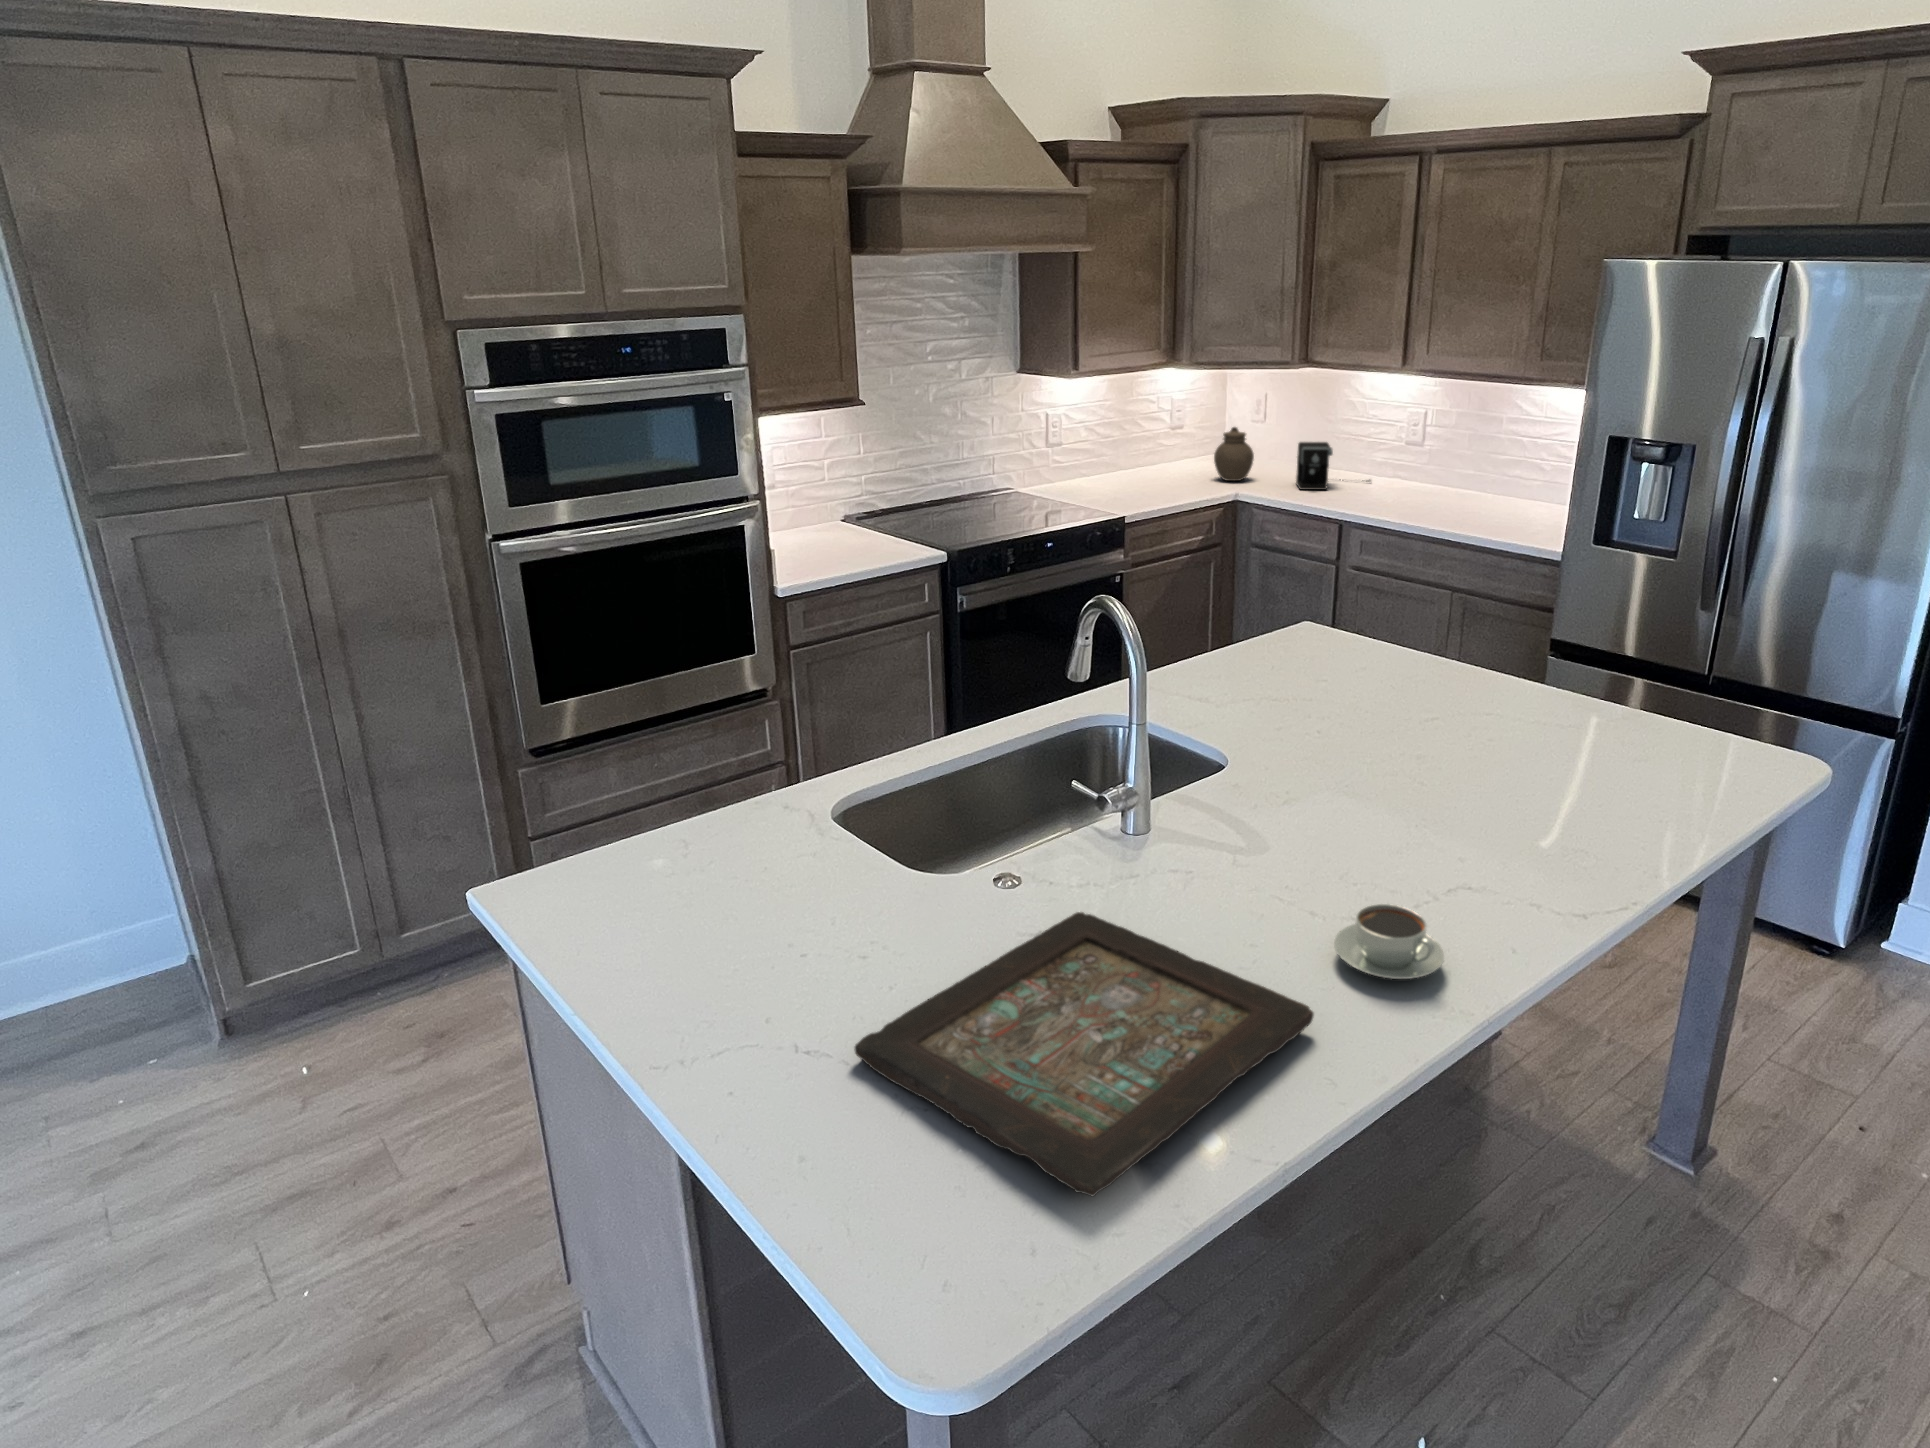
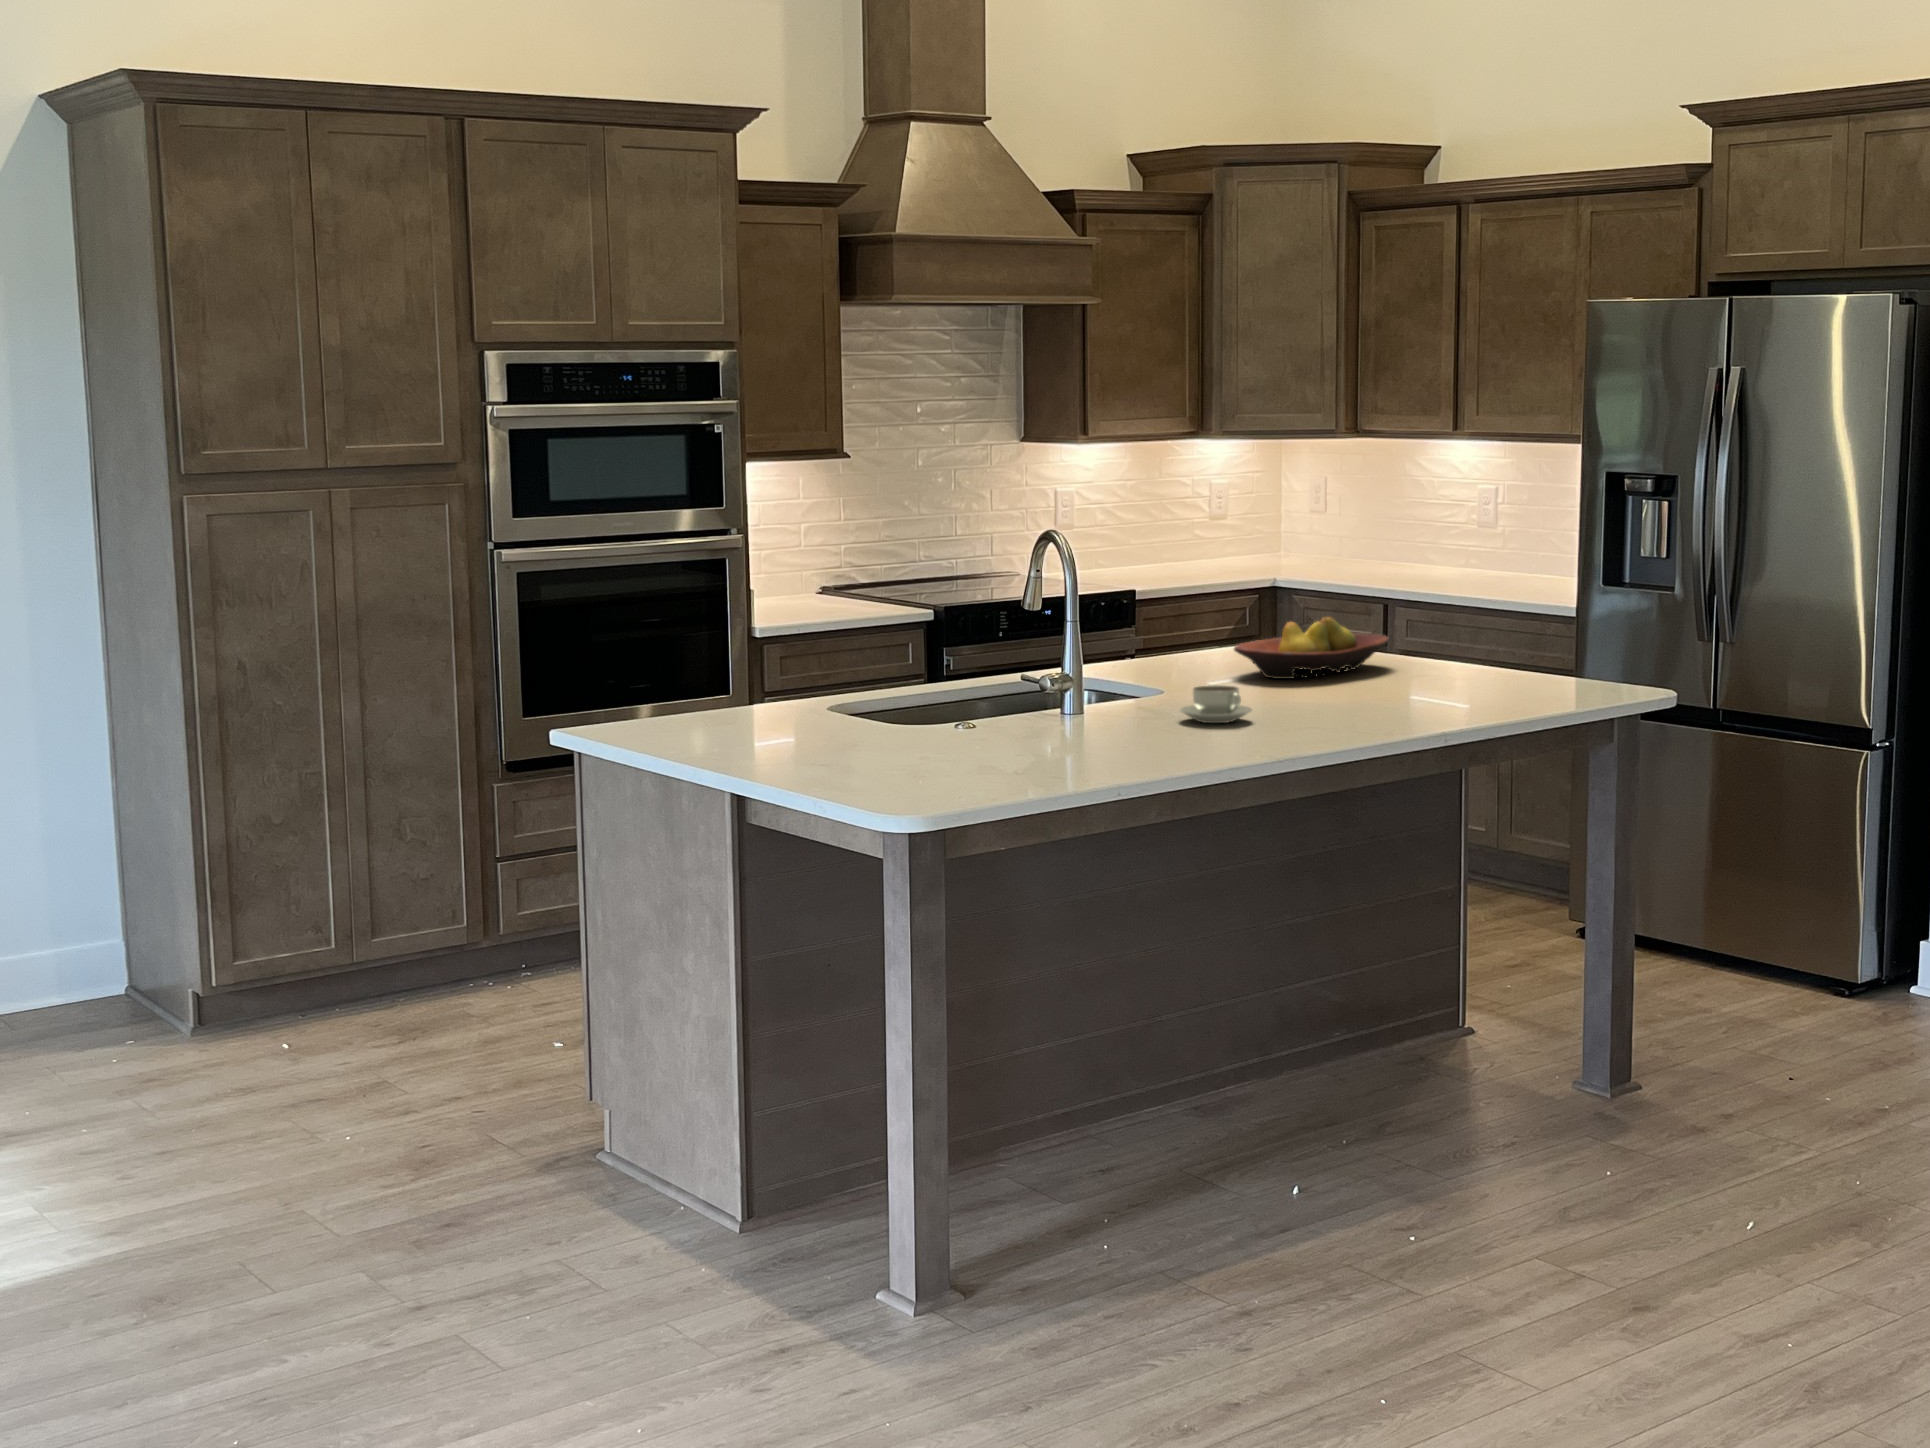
jar: present [1214,427,1254,481] -> none [1256,506,1302,569]
coffee maker: present [1296,442,1371,490] -> none [1350,521,1441,574]
fruit bowl: none [1331,688,1505,785] -> present [1234,617,1389,679]
decorative tray: present [854,912,1314,1196] -> none [851,701,1149,754]

